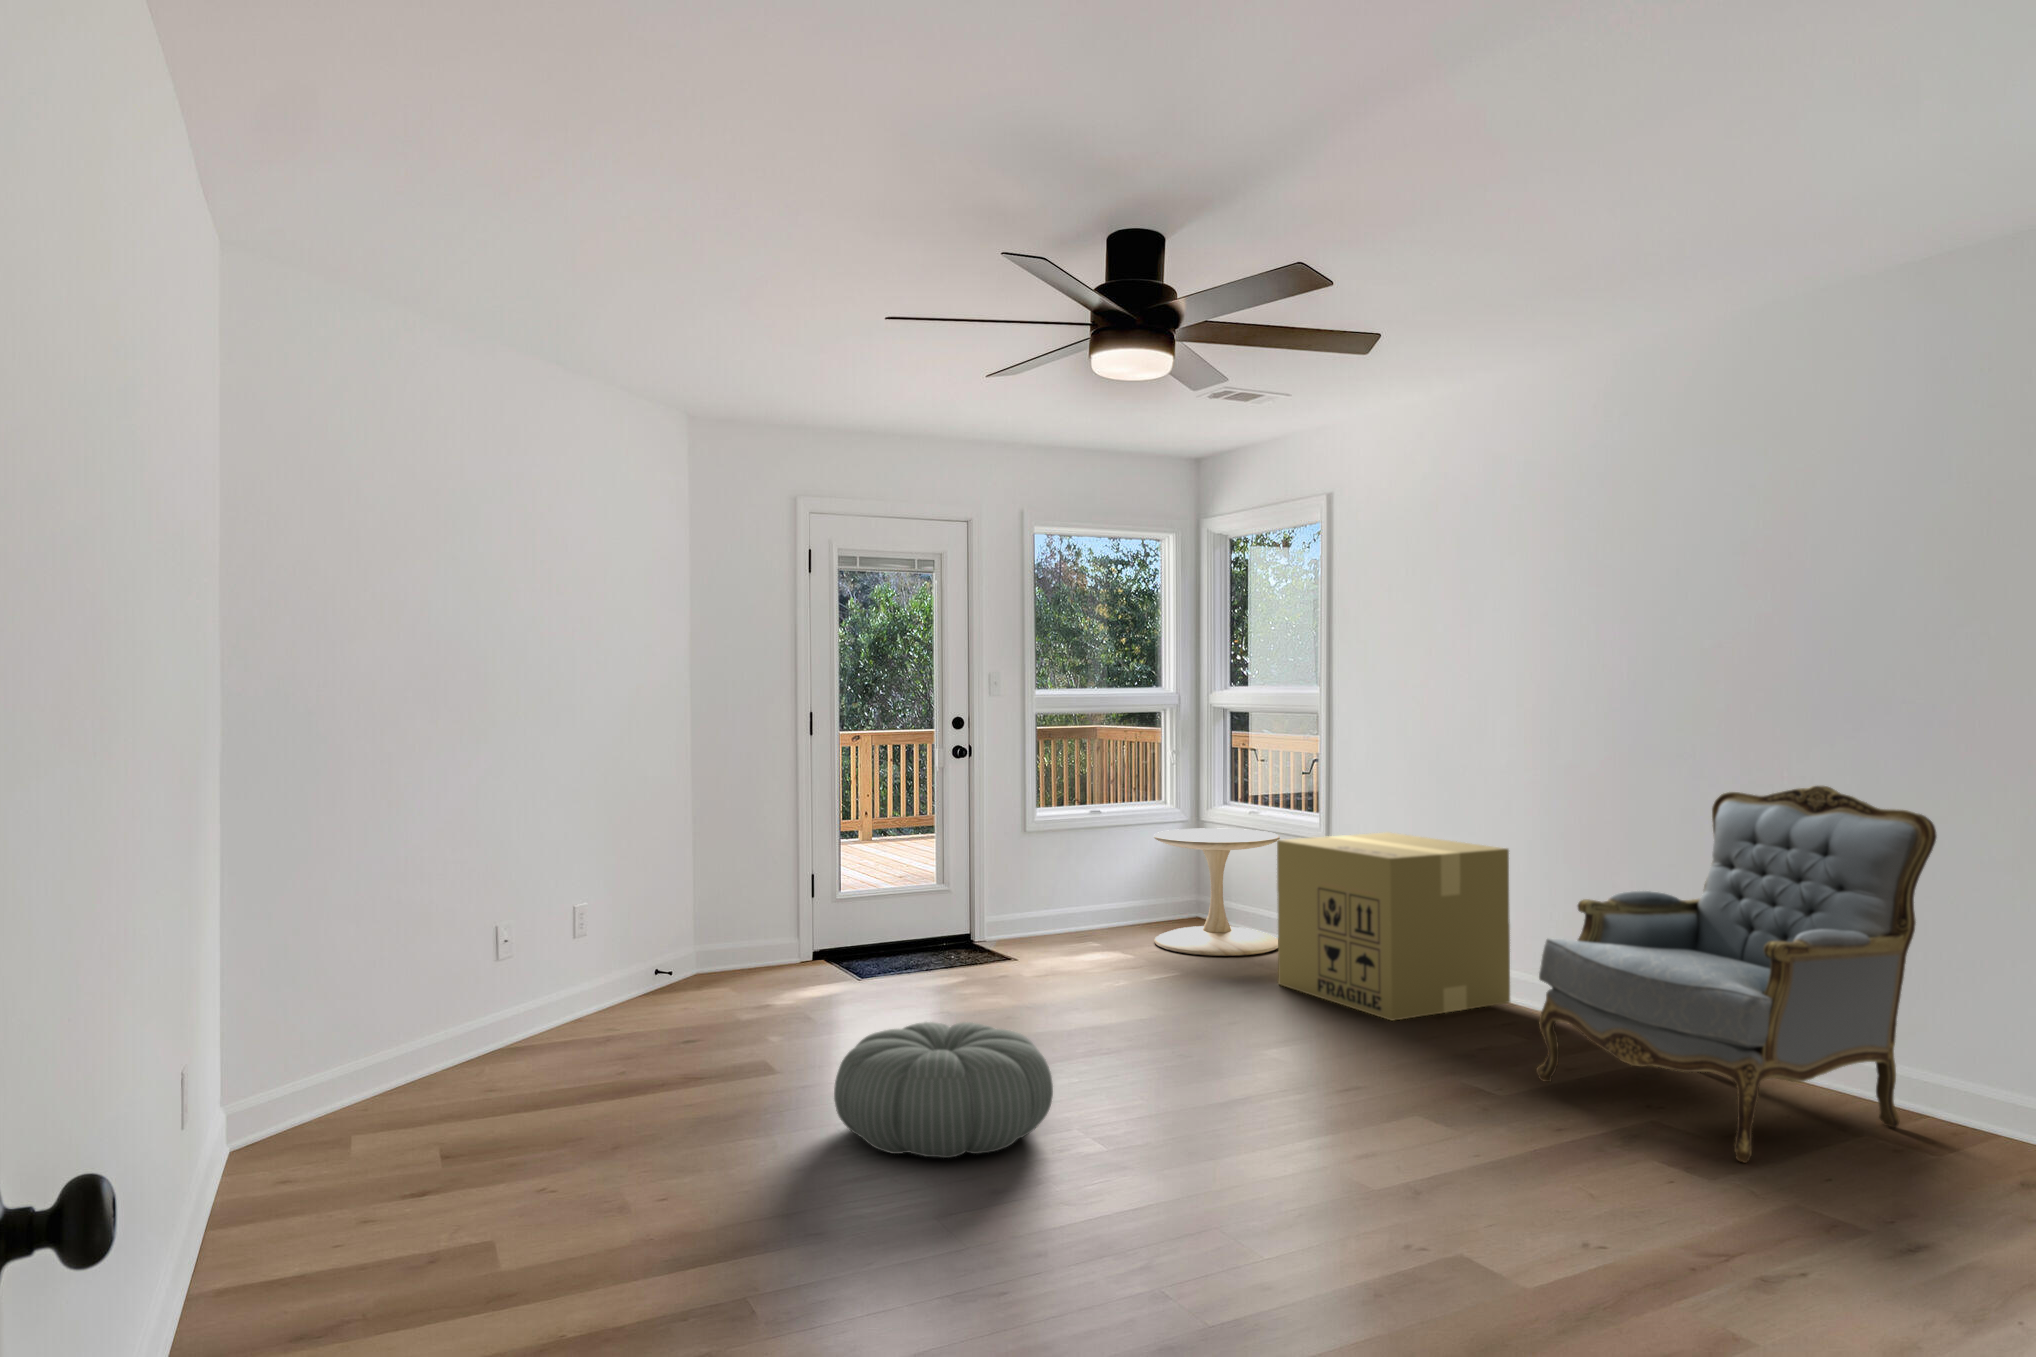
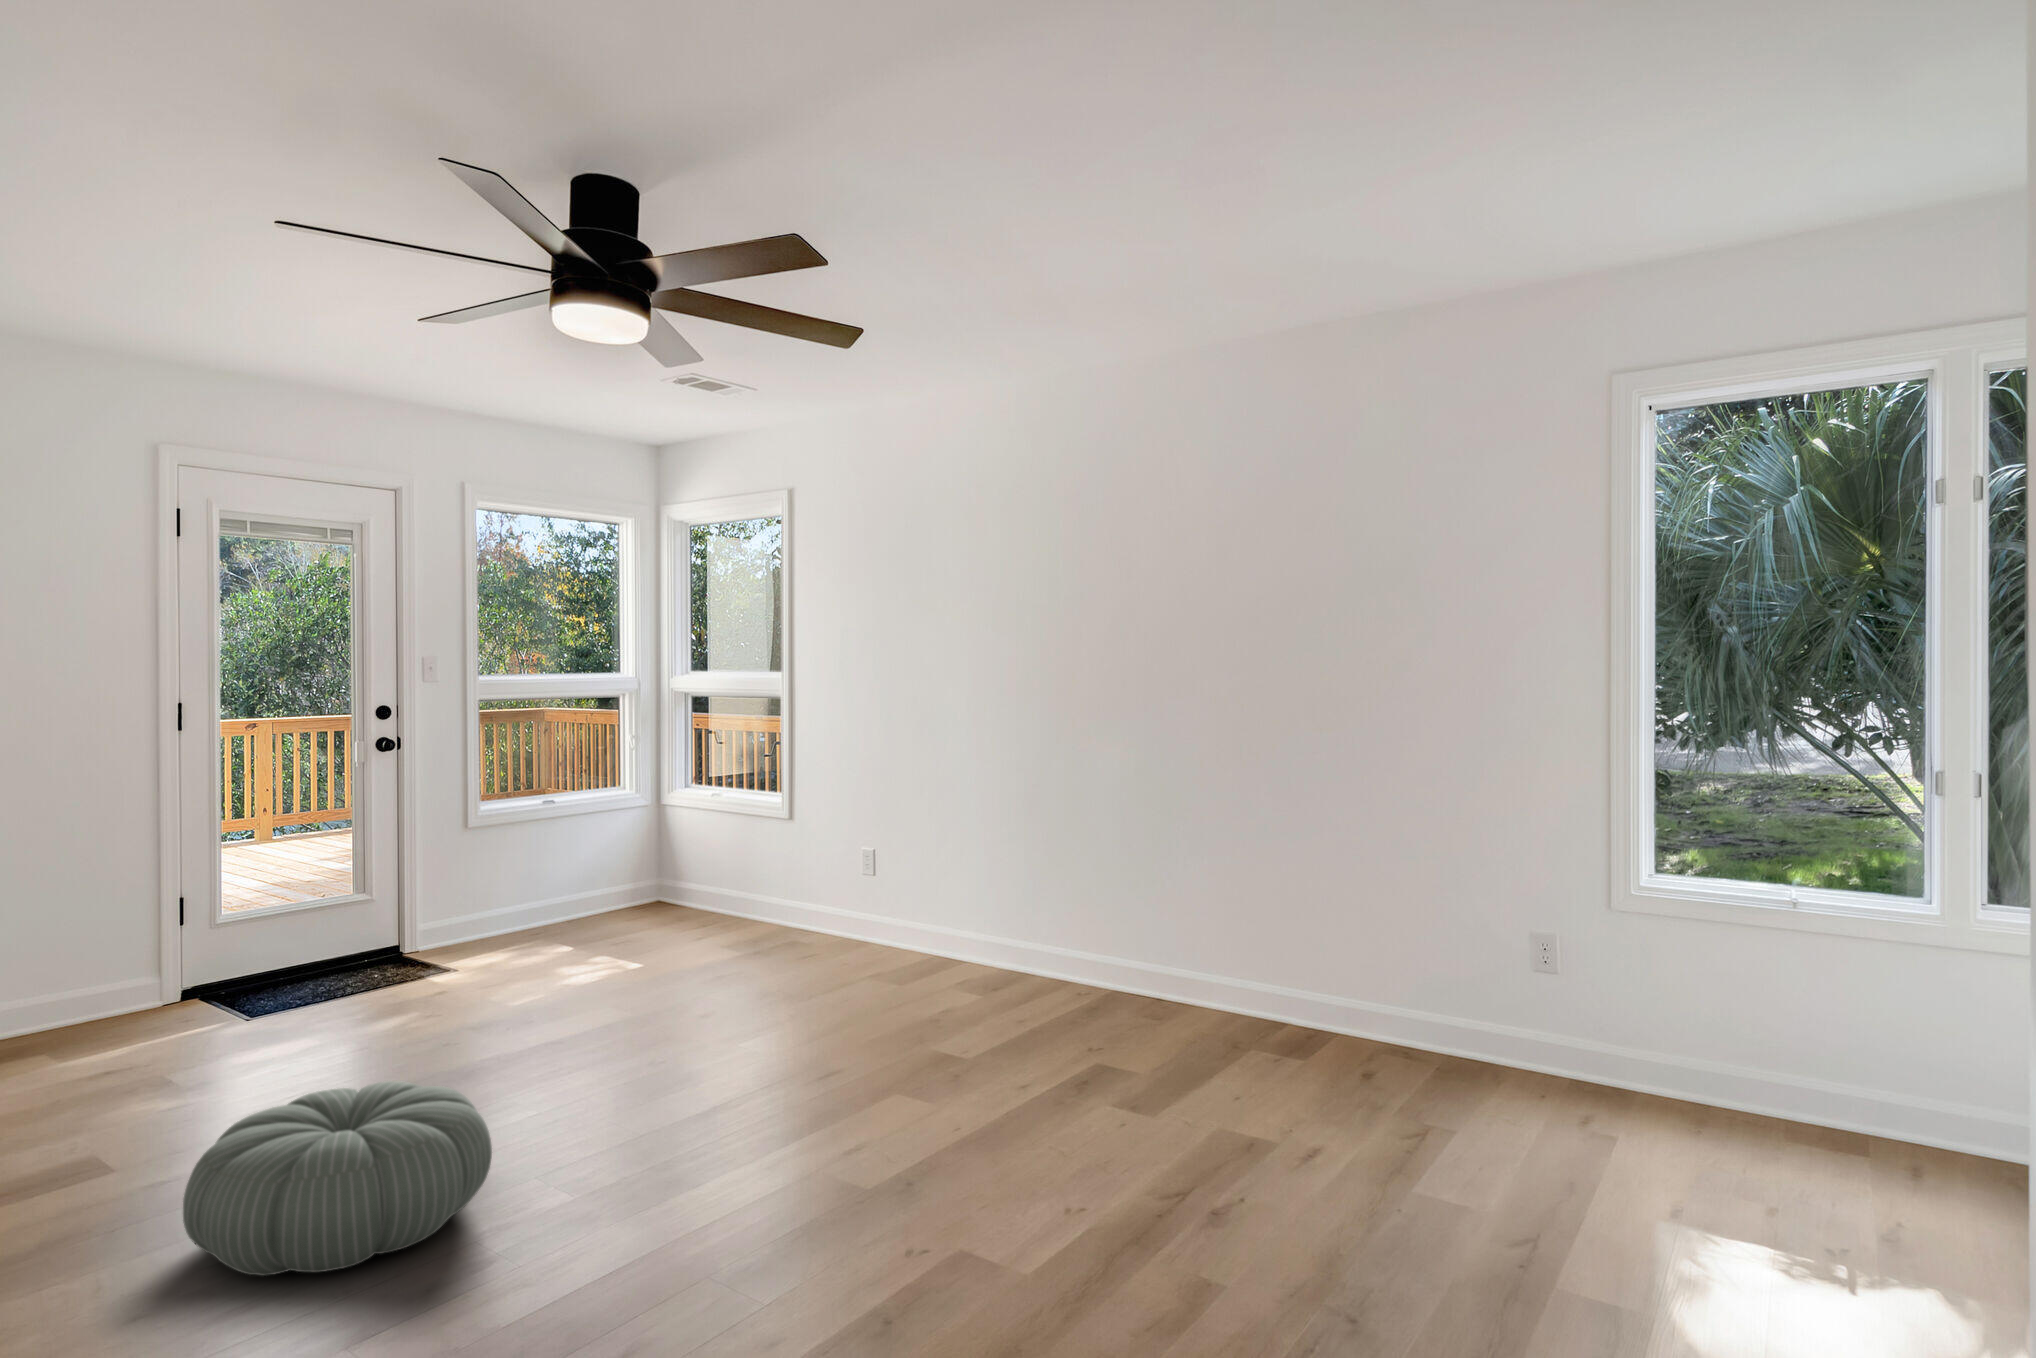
armchair: present [1536,786,1937,1163] -> none [988,770,1297,1113]
side table: present [1154,828,1280,956] -> none [612,811,741,940]
cardboard box: present [1277,832,1510,1021] -> none [740,812,954,998]

